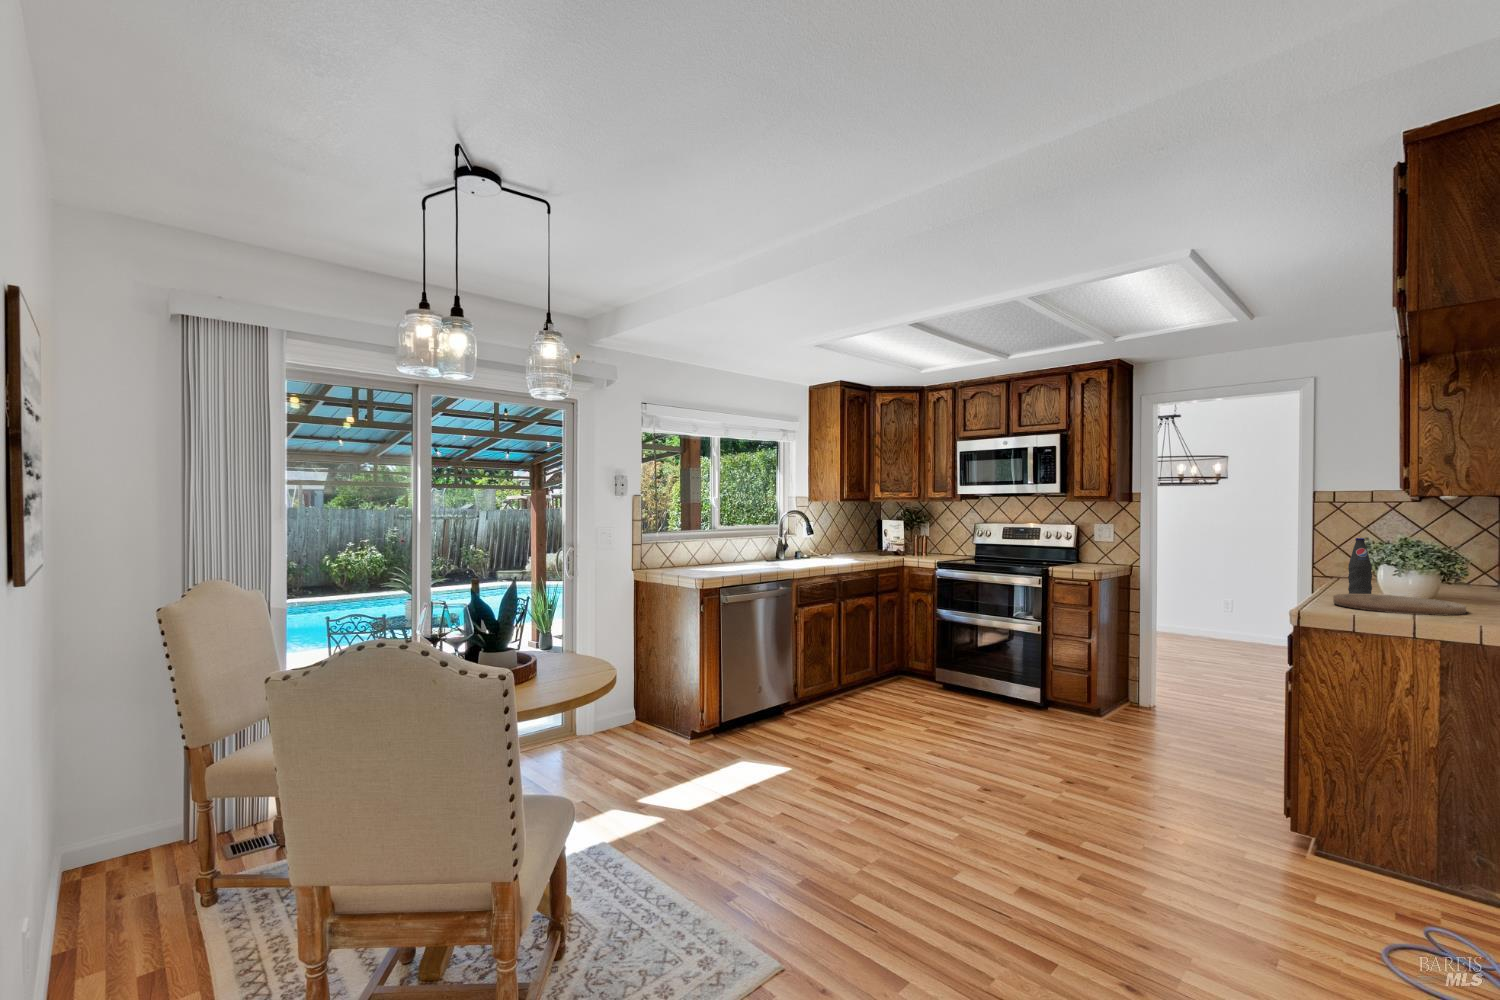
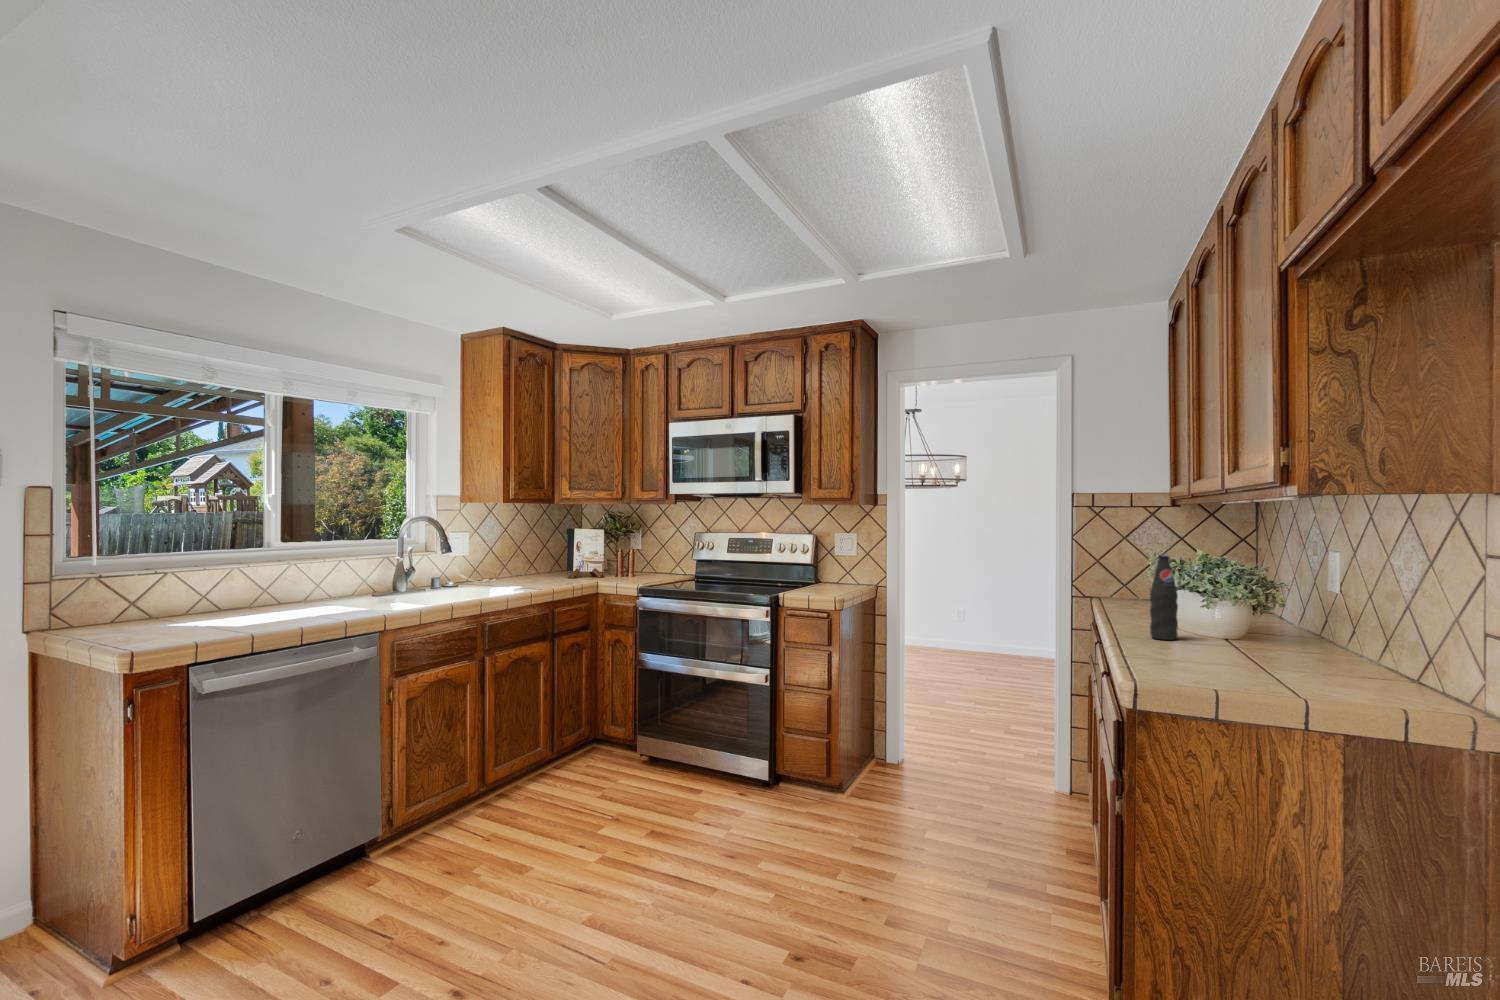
cutting board: present [1333,594,1466,615] -> none [1152,638,1326,681]

